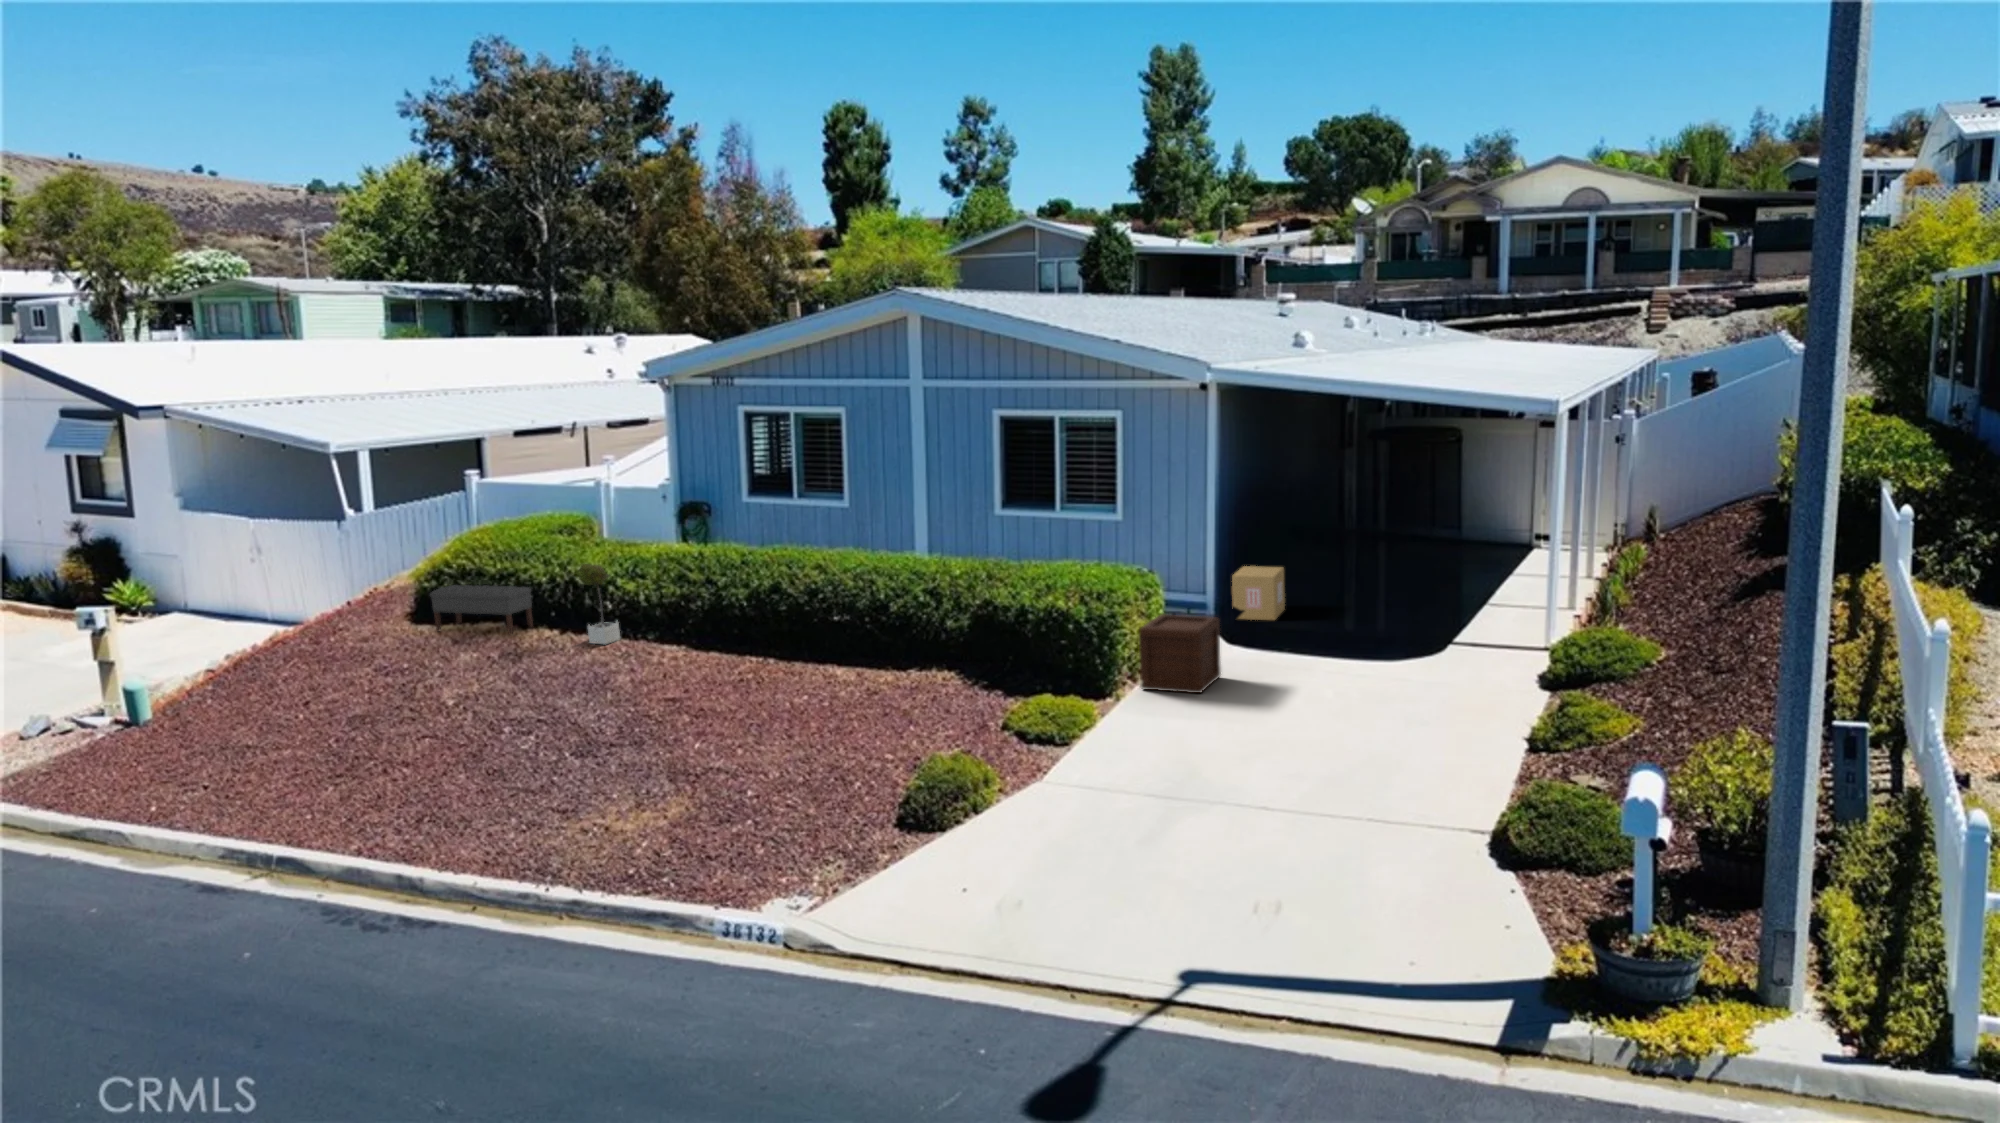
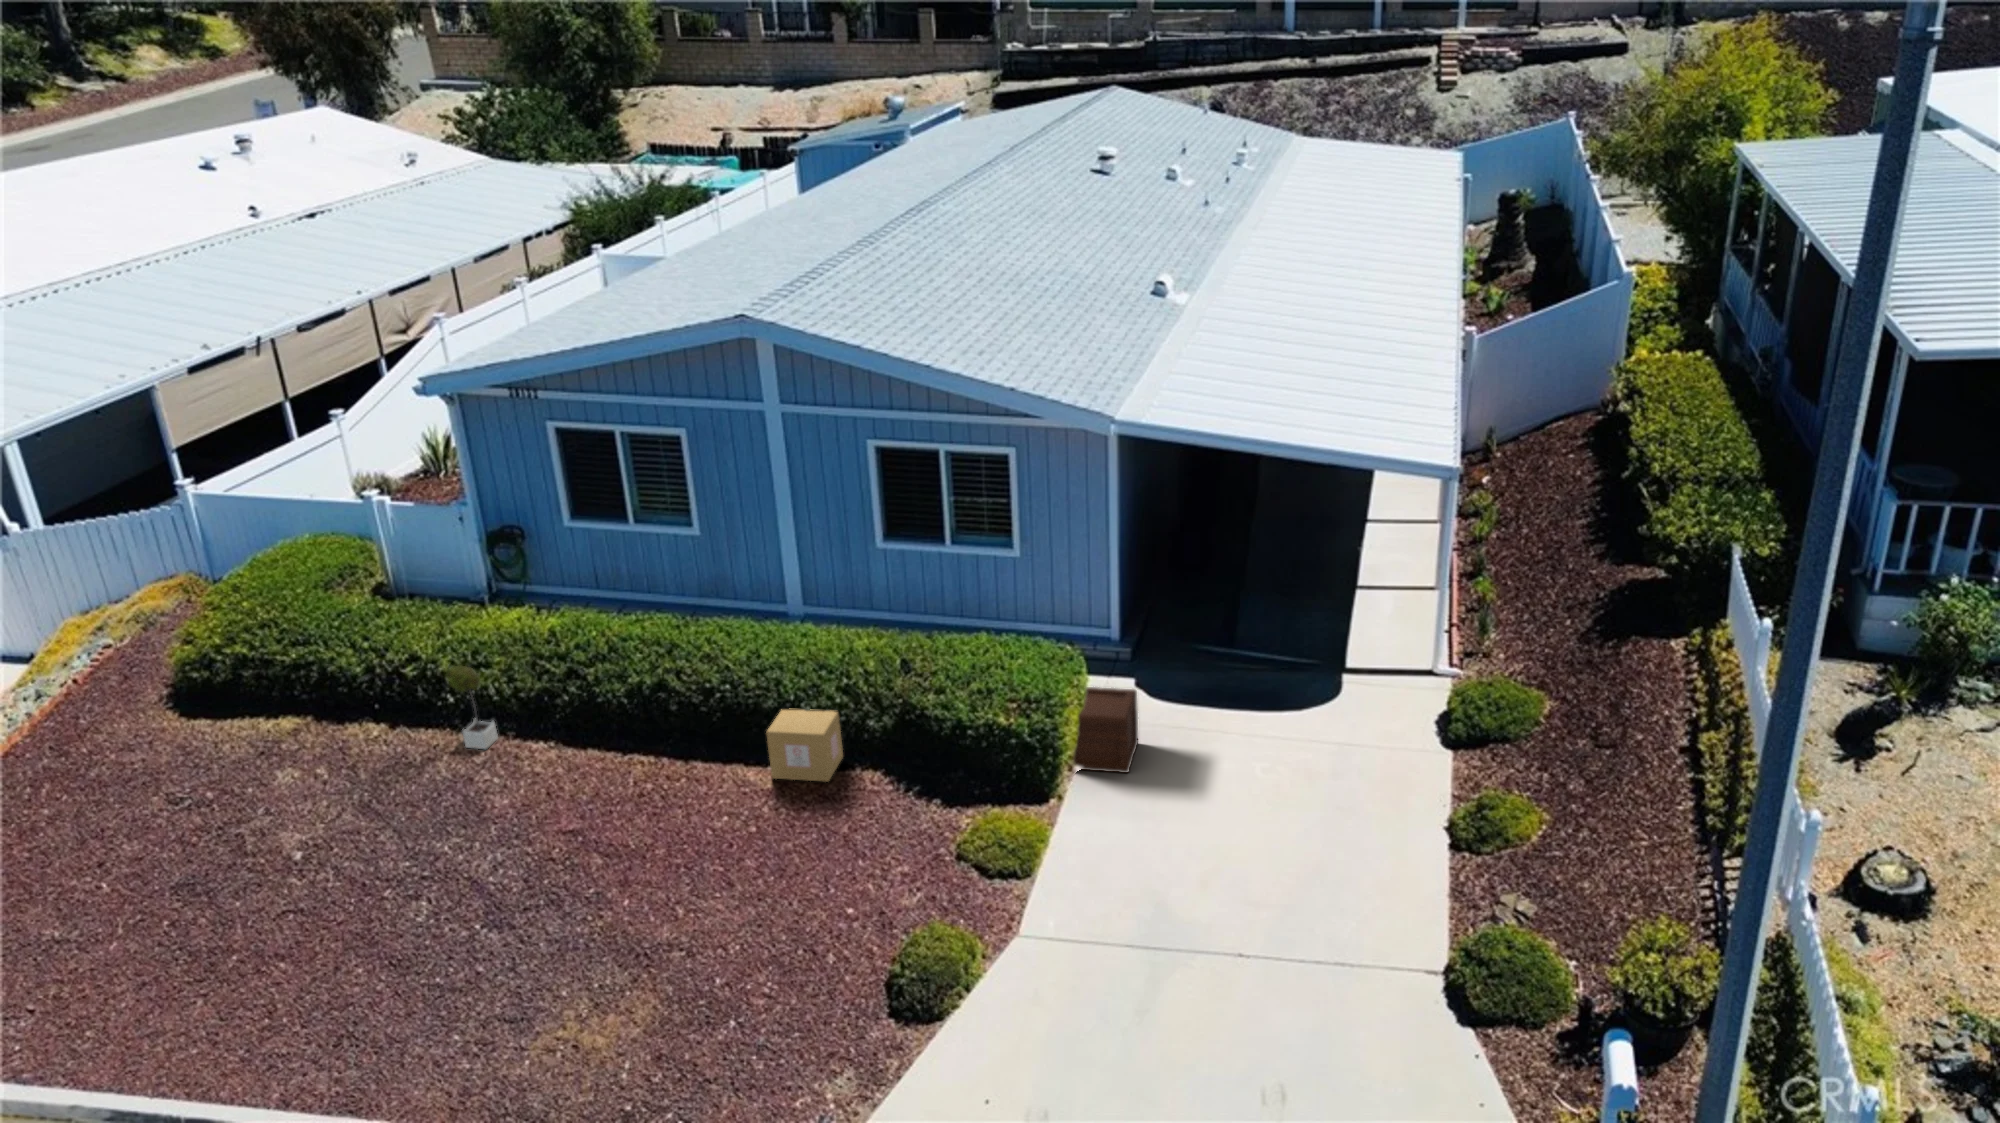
cardboard box: present [1232,566,1285,620] -> present [766,710,843,782]
bench: present [430,585,533,635] -> none [262,680,386,740]

